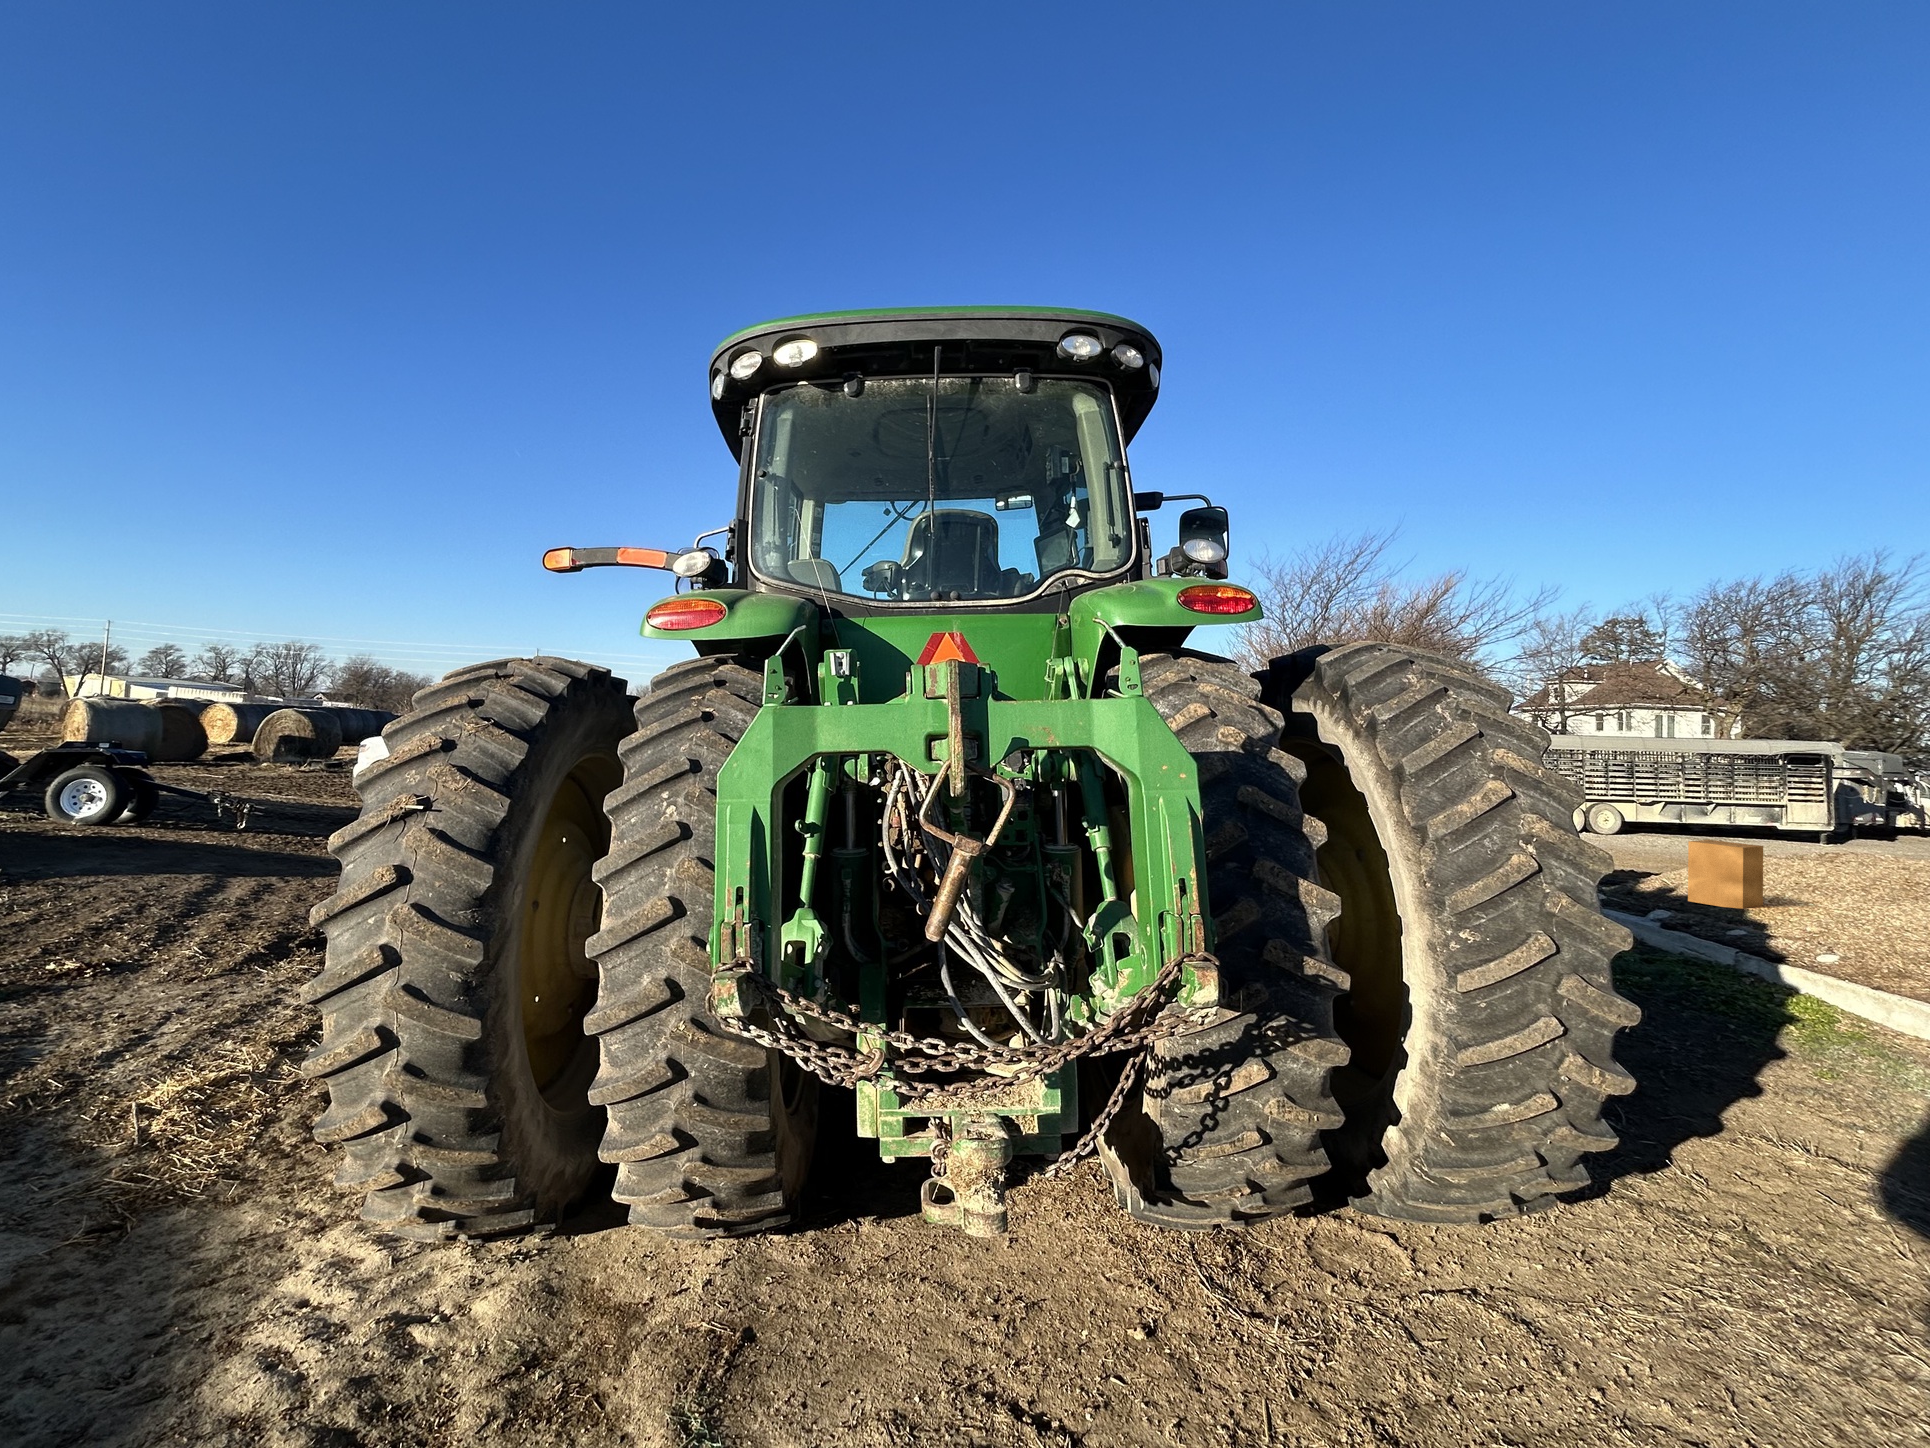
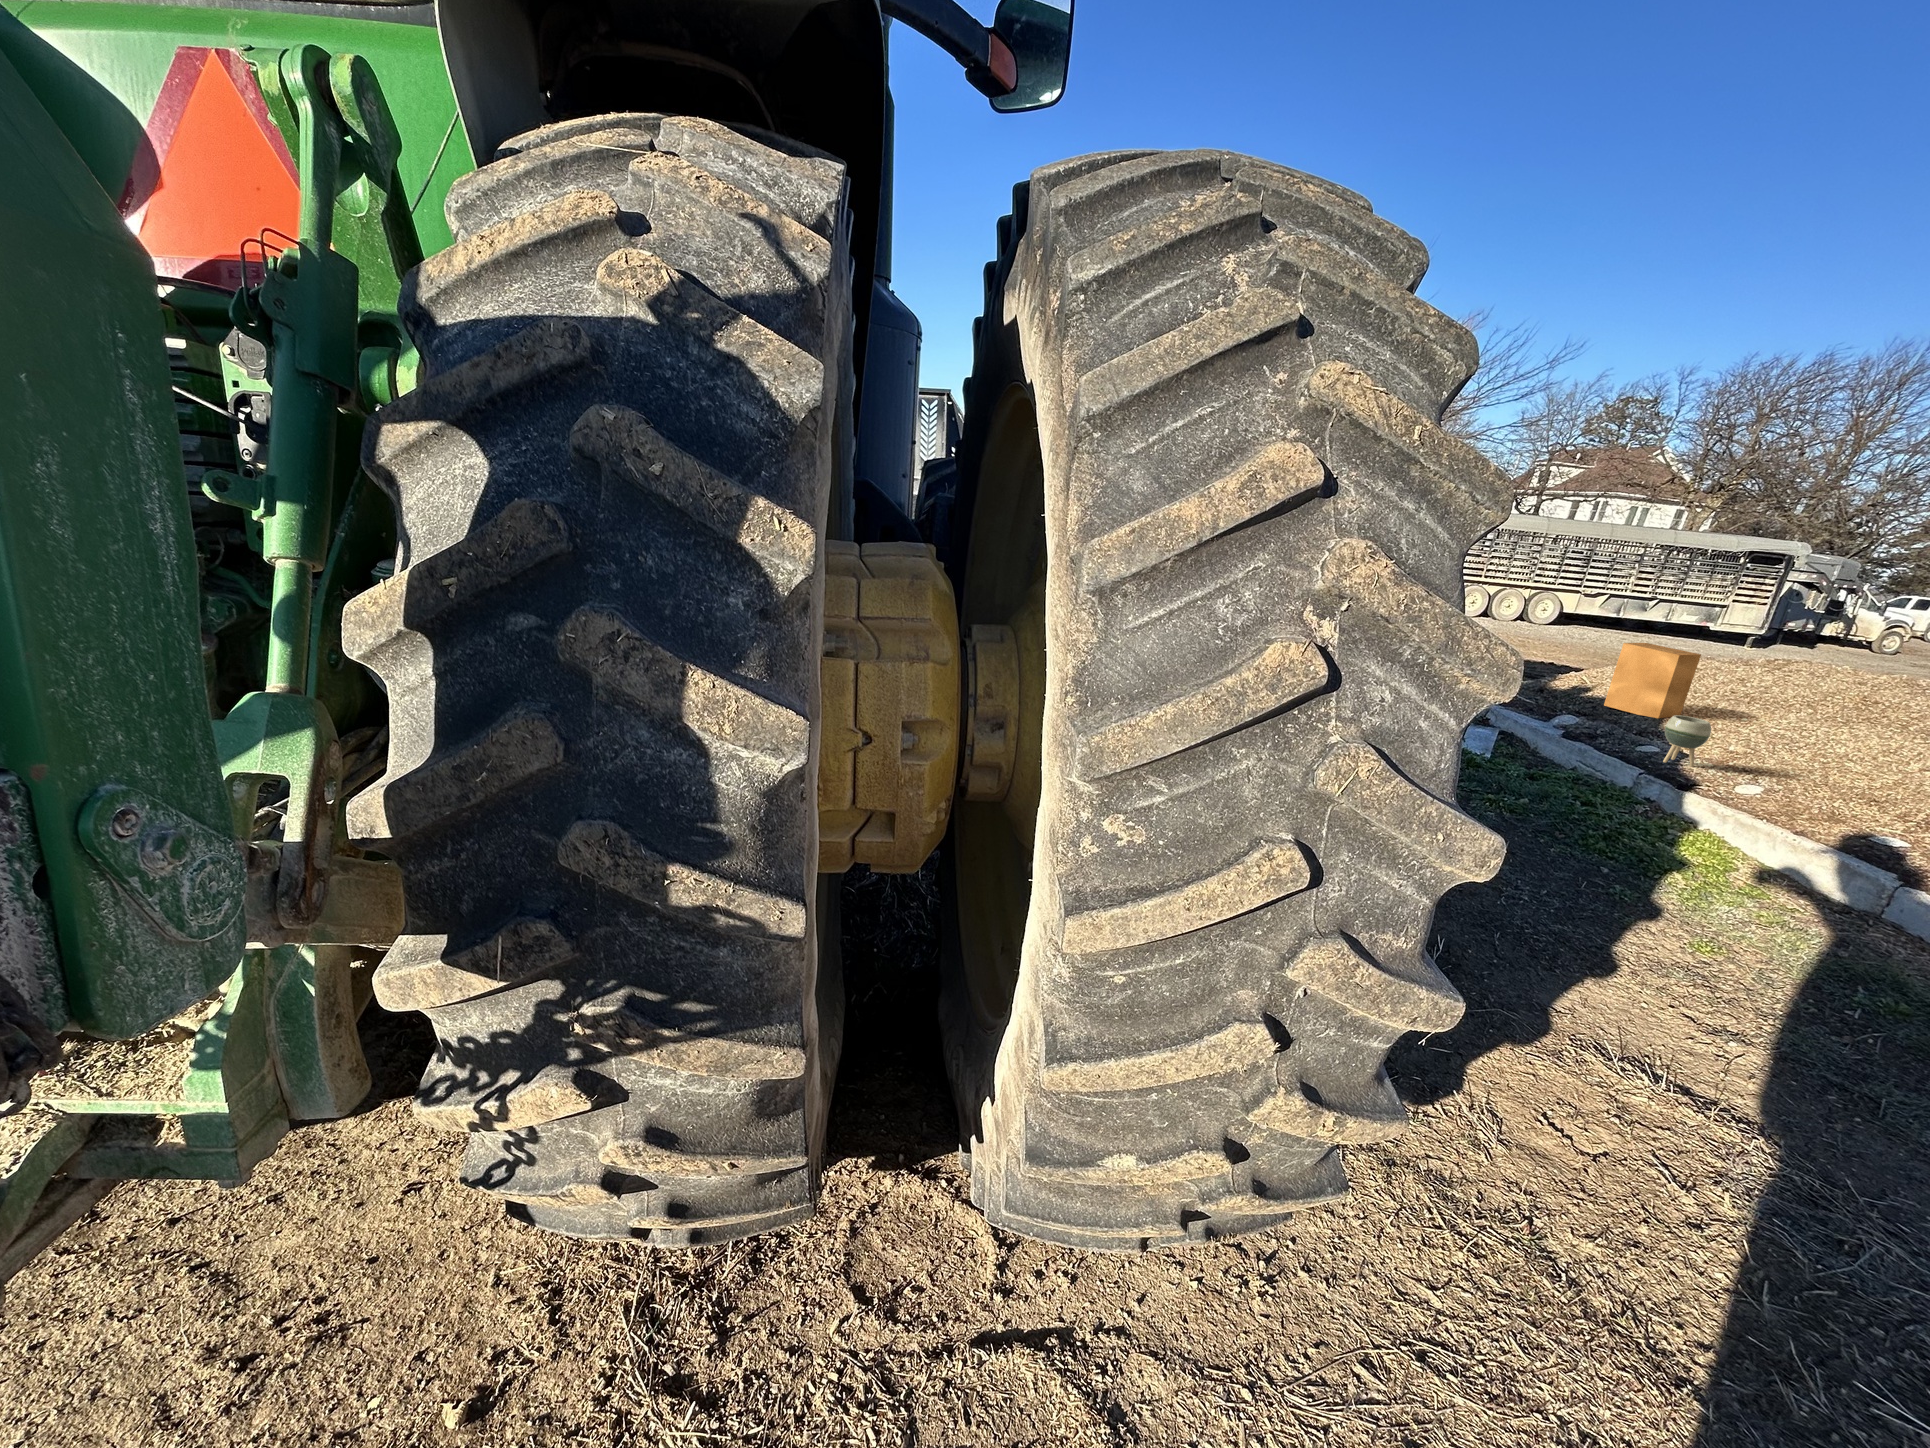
planter: none [1748,899,1791,946] -> present [1663,715,1711,767]

